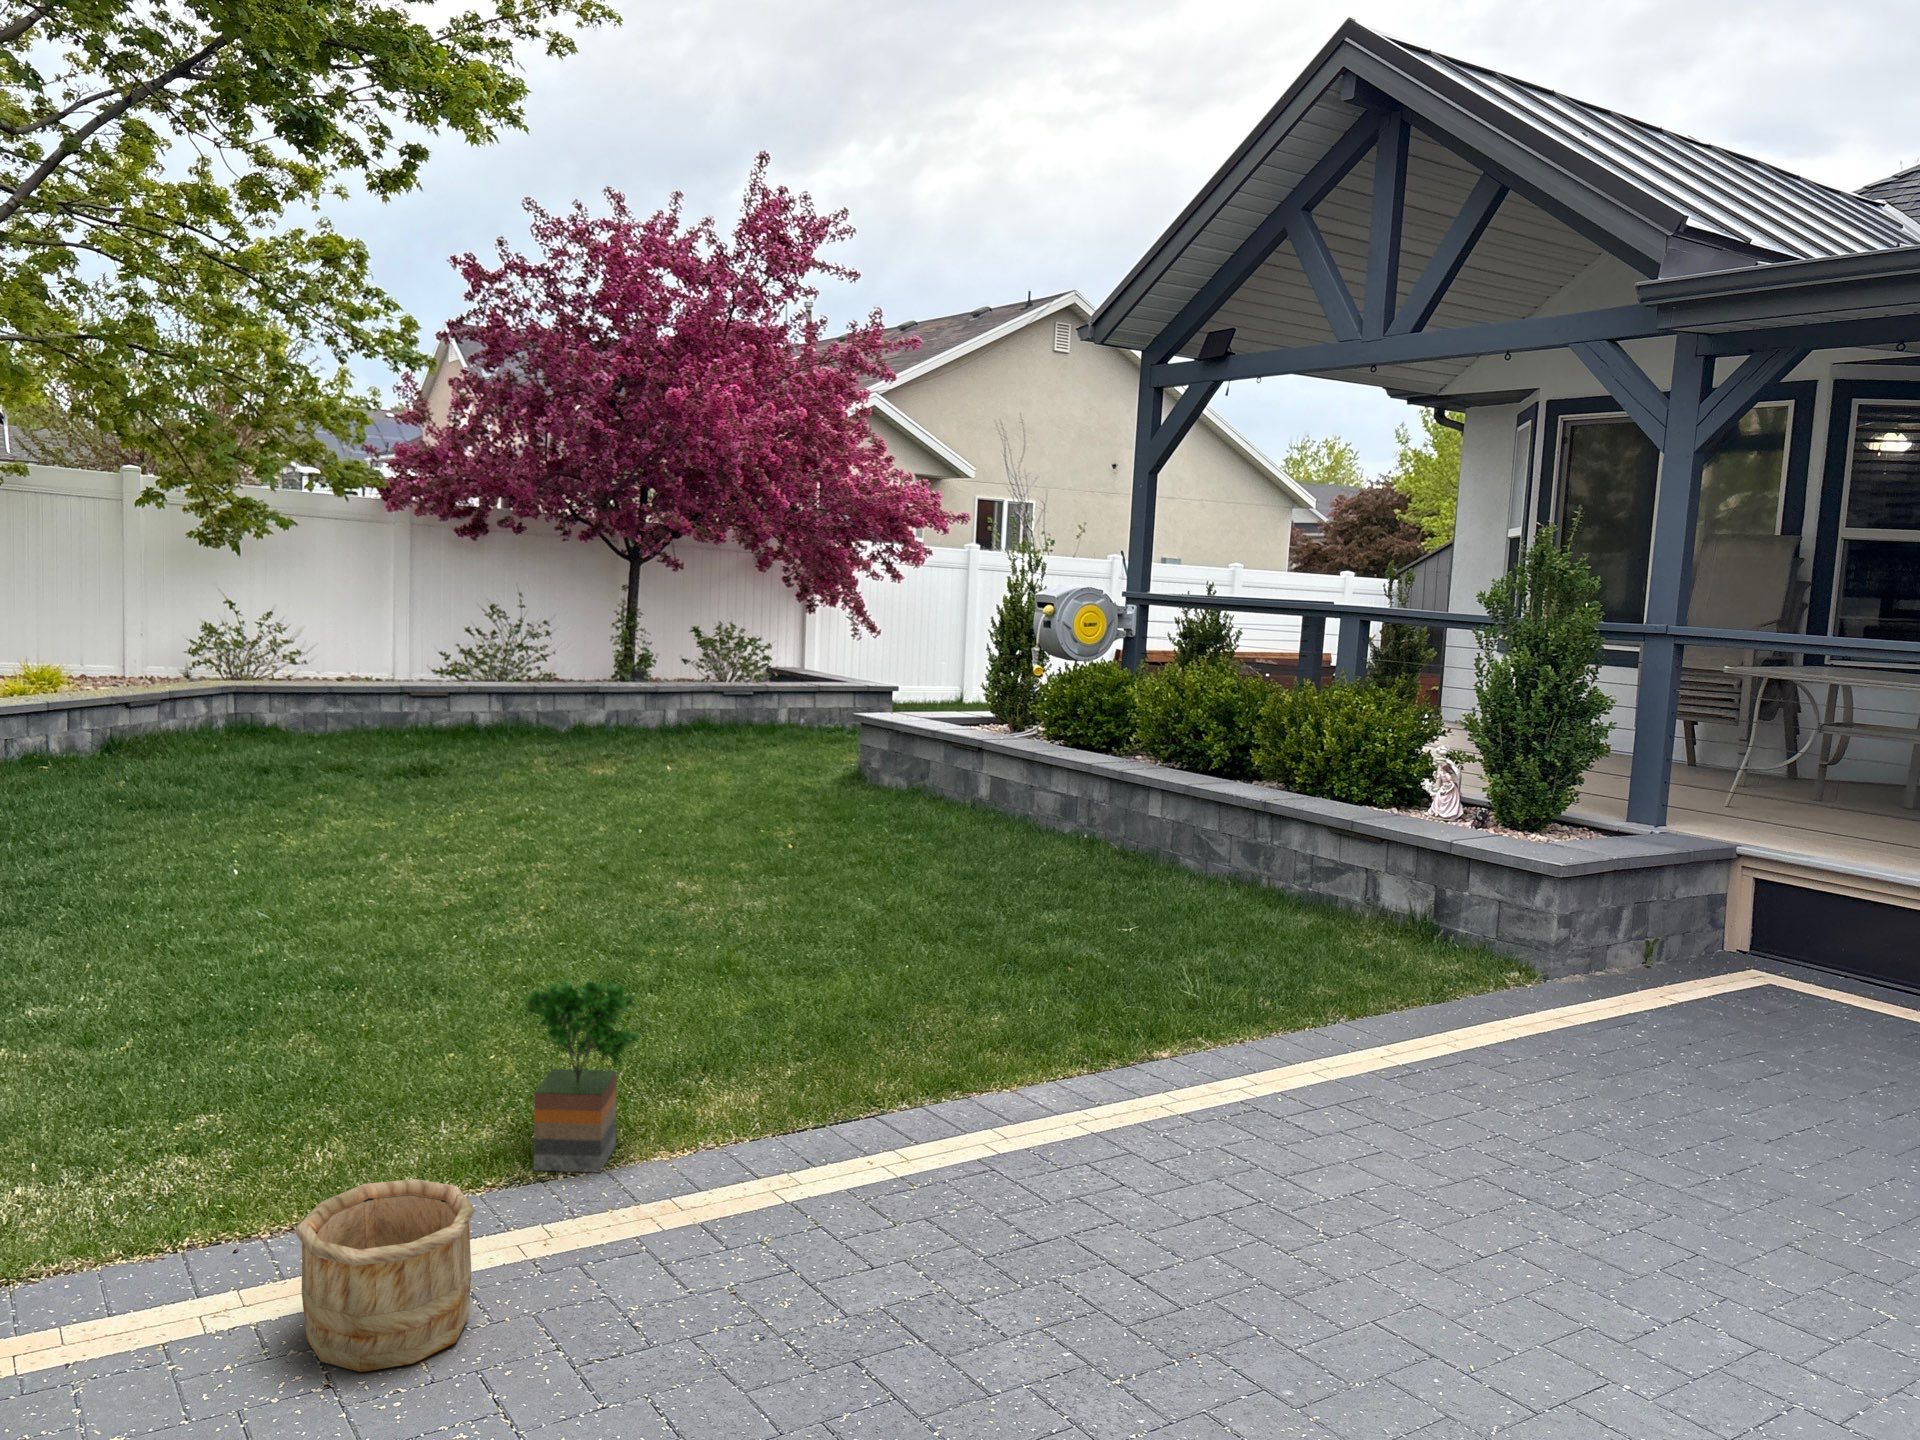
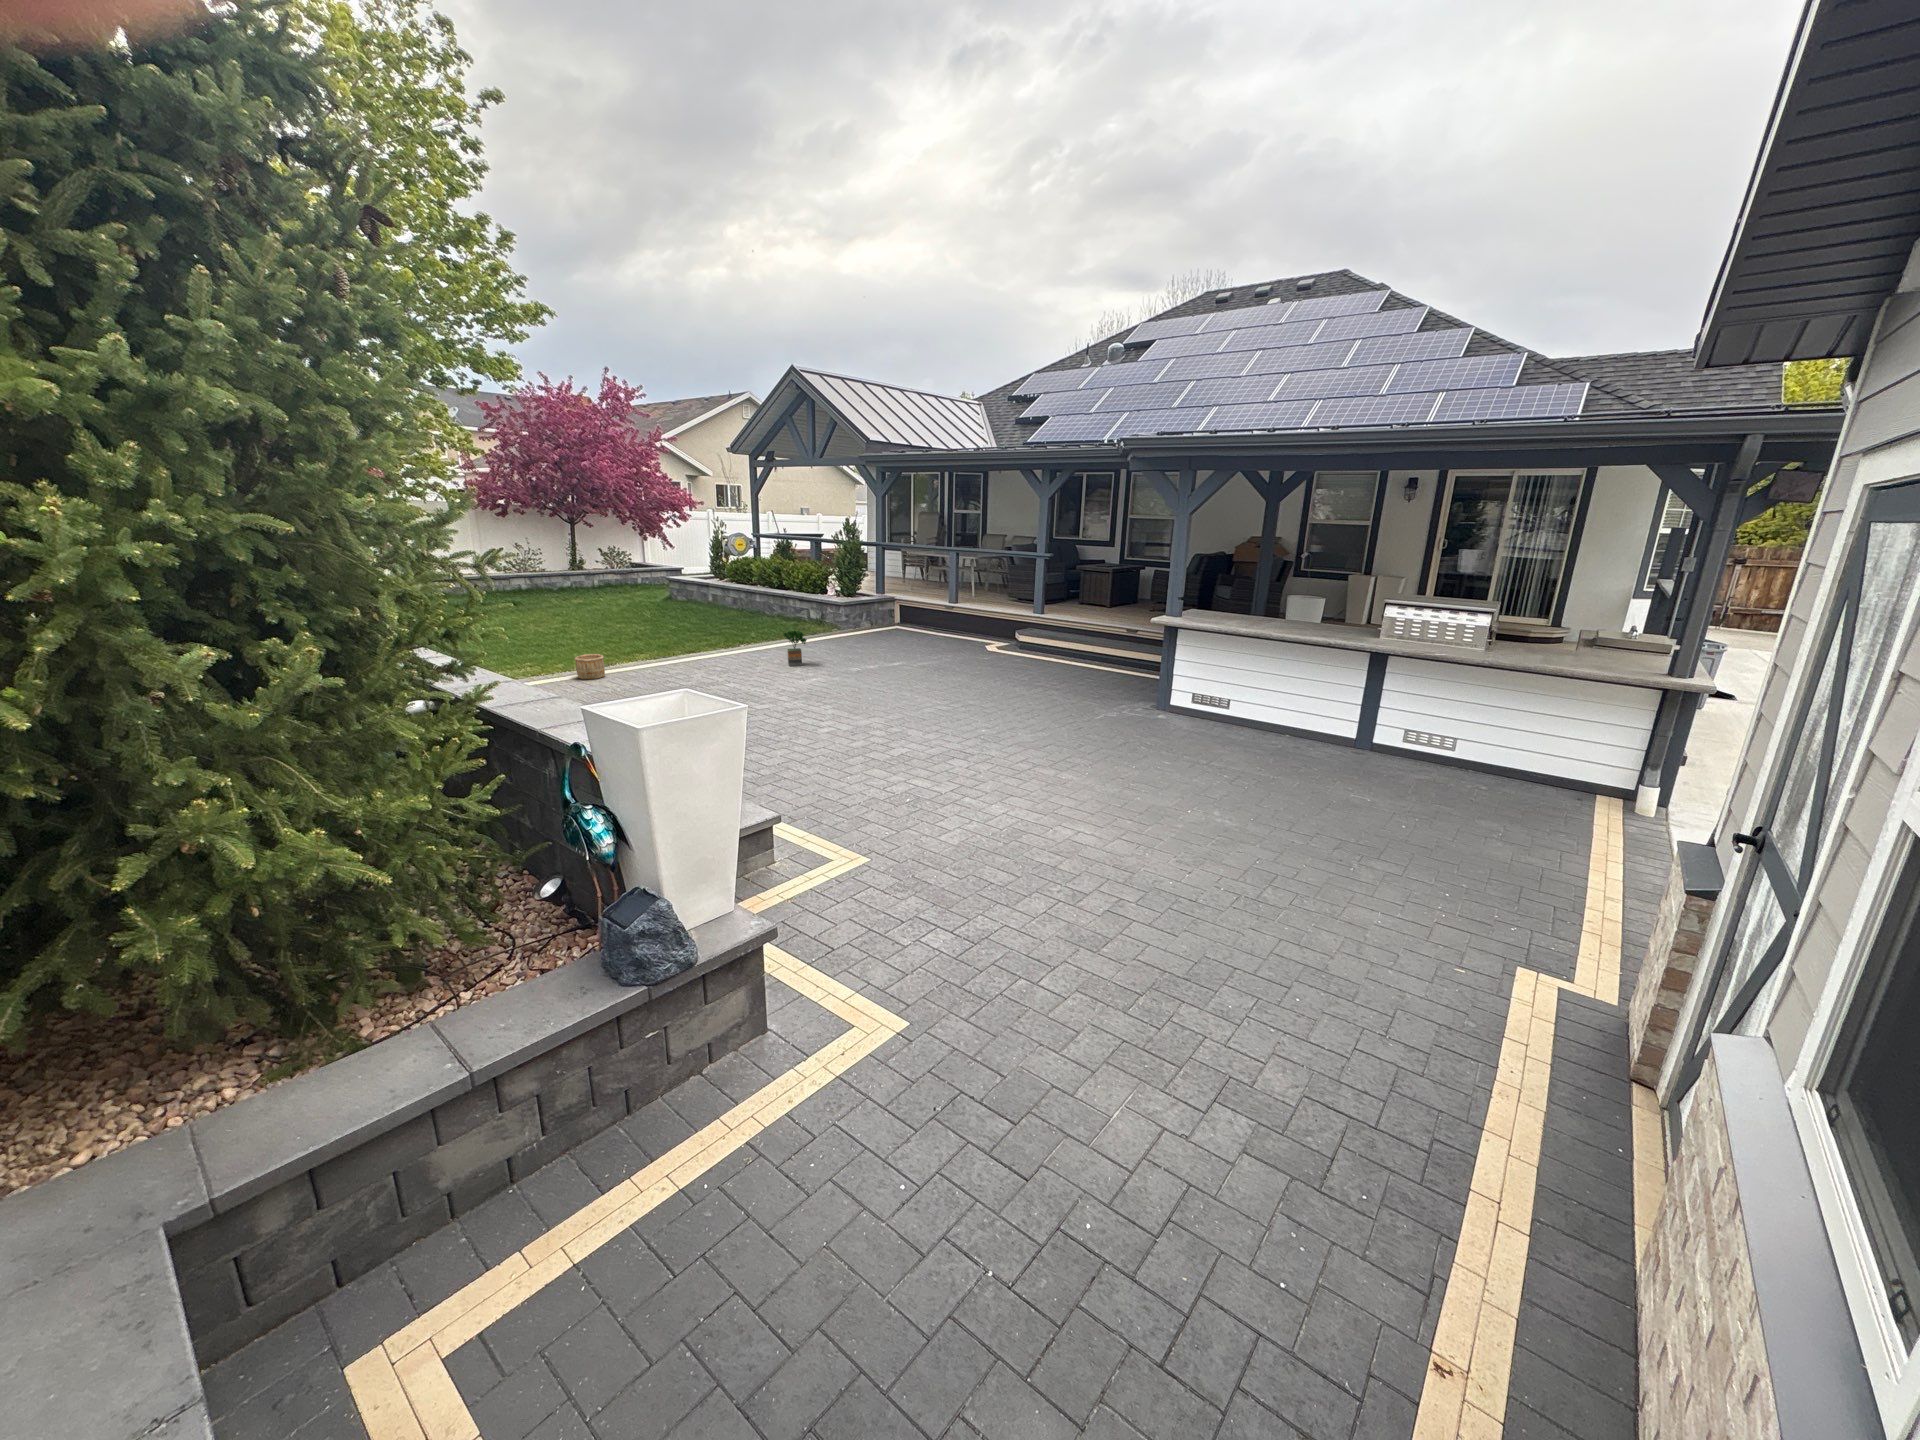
potted tree: present [522,980,639,1173] -> present [783,630,807,666]

